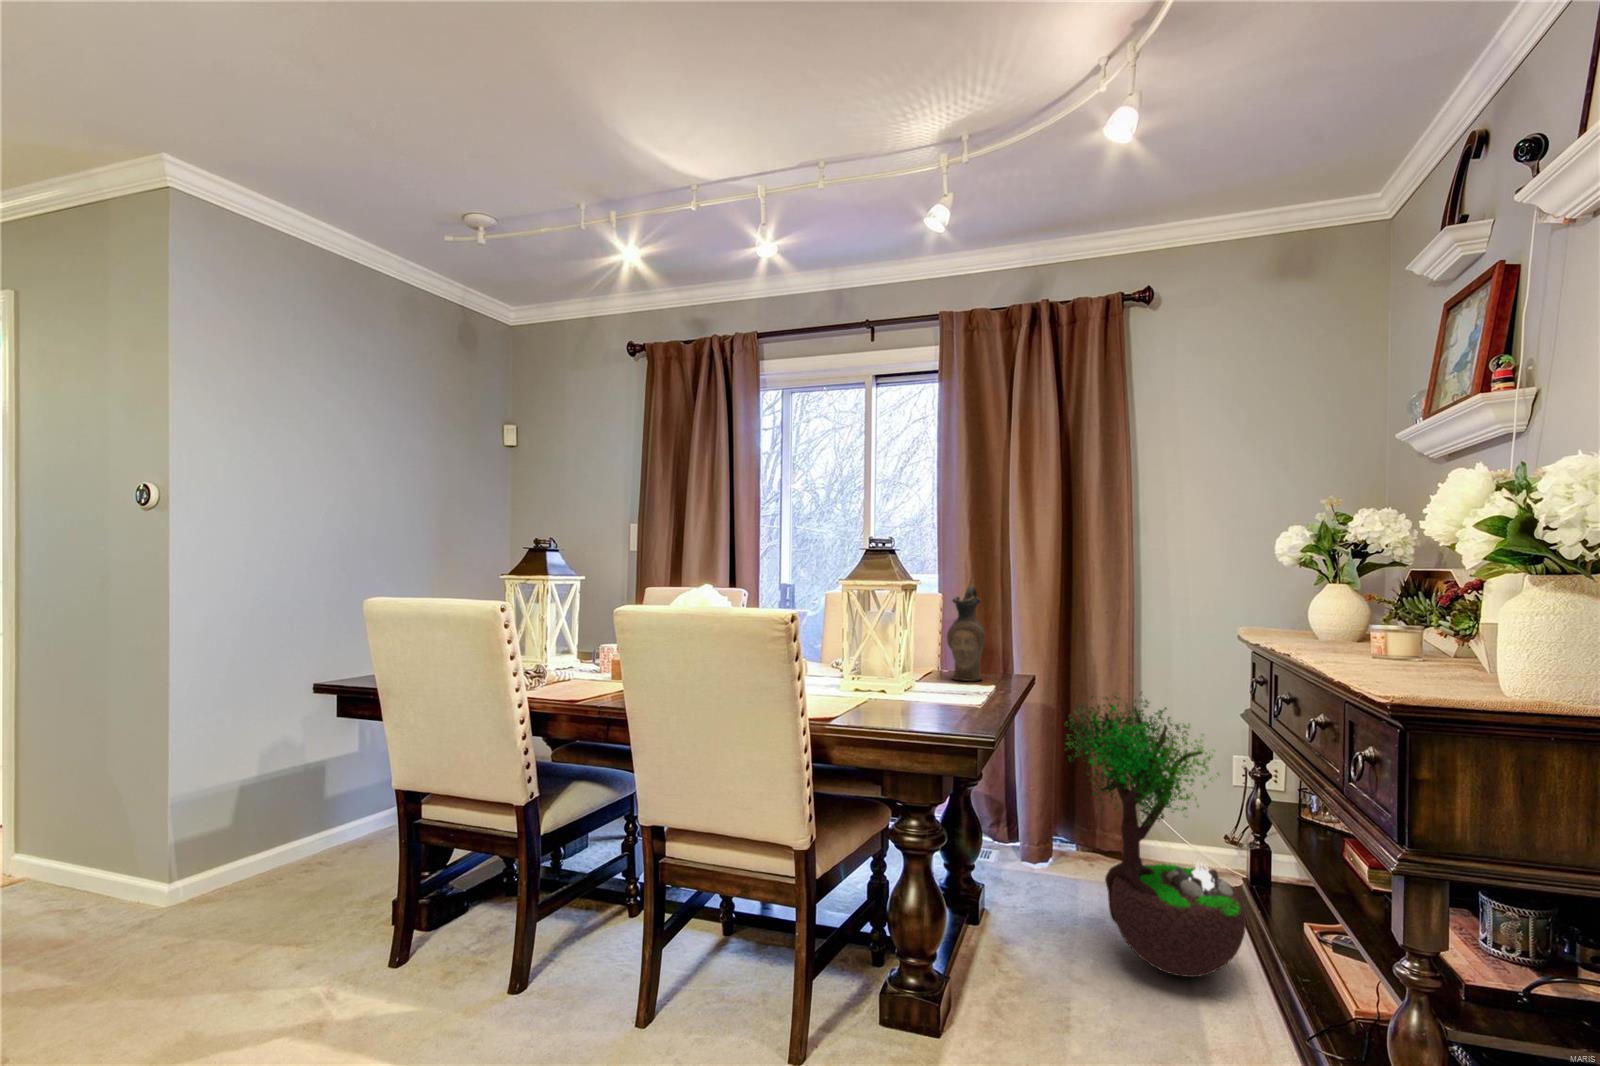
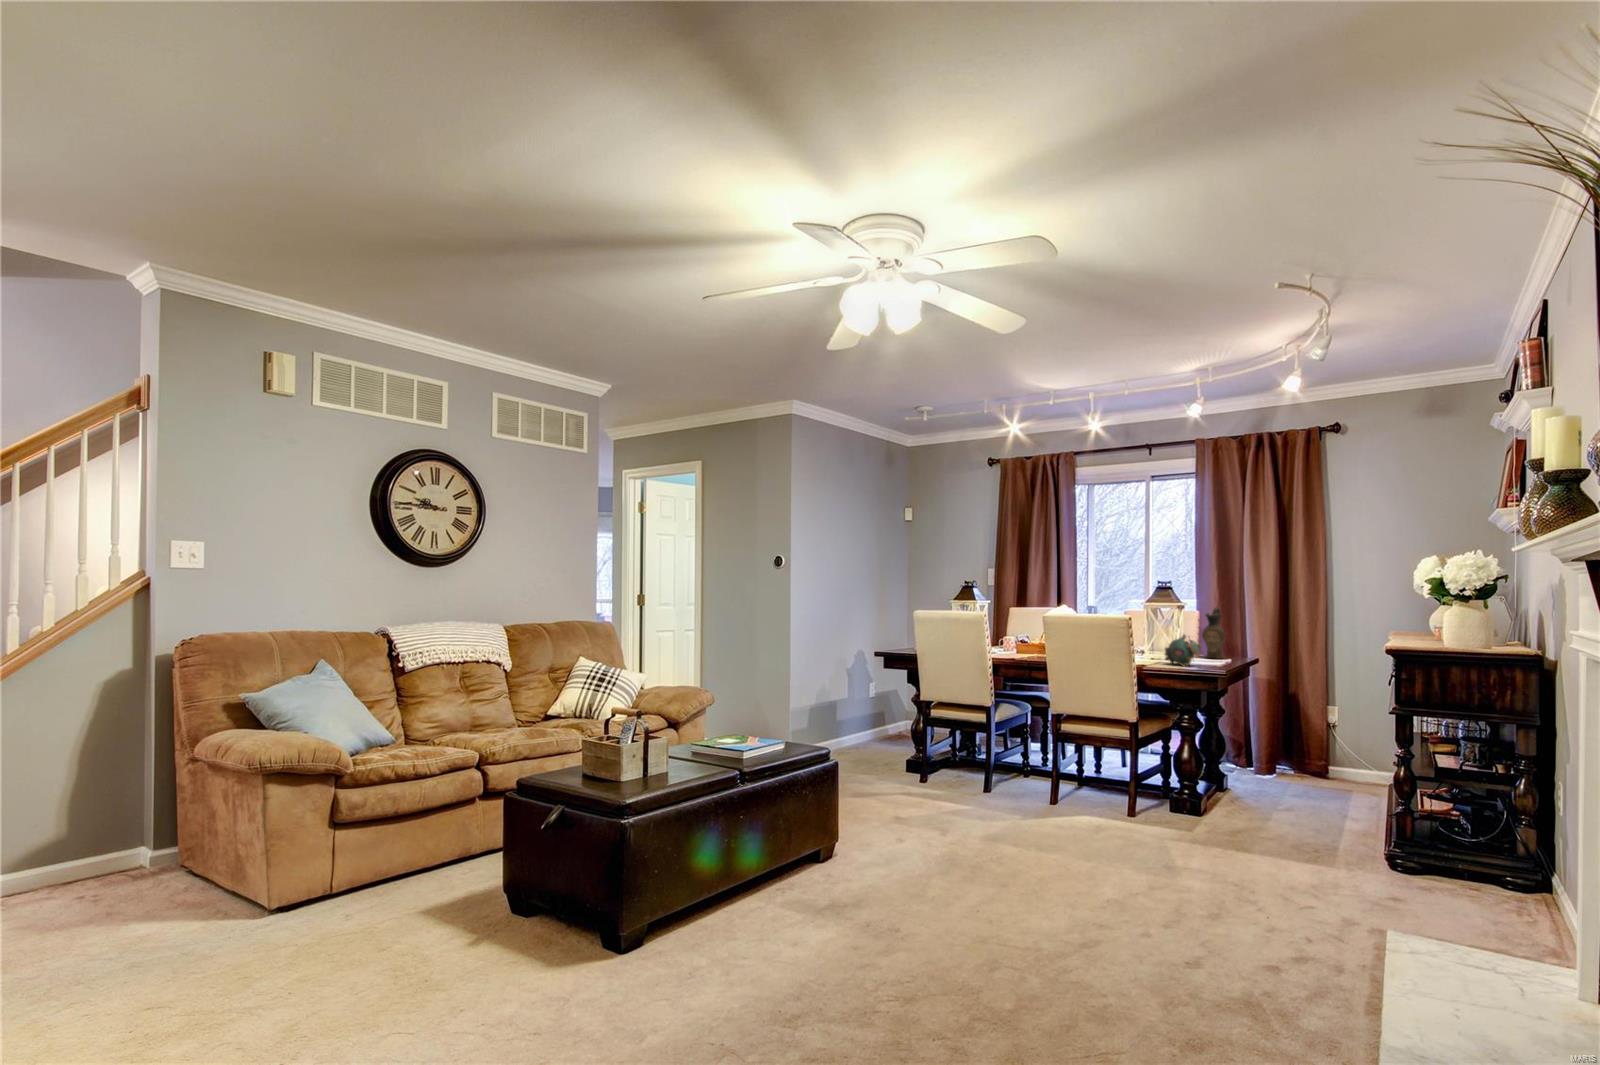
teapot: none [878,640,949,712] -> present [1165,634,1201,666]
potted tree: present [1065,679,1246,977] -> none [1272,658,1376,812]

